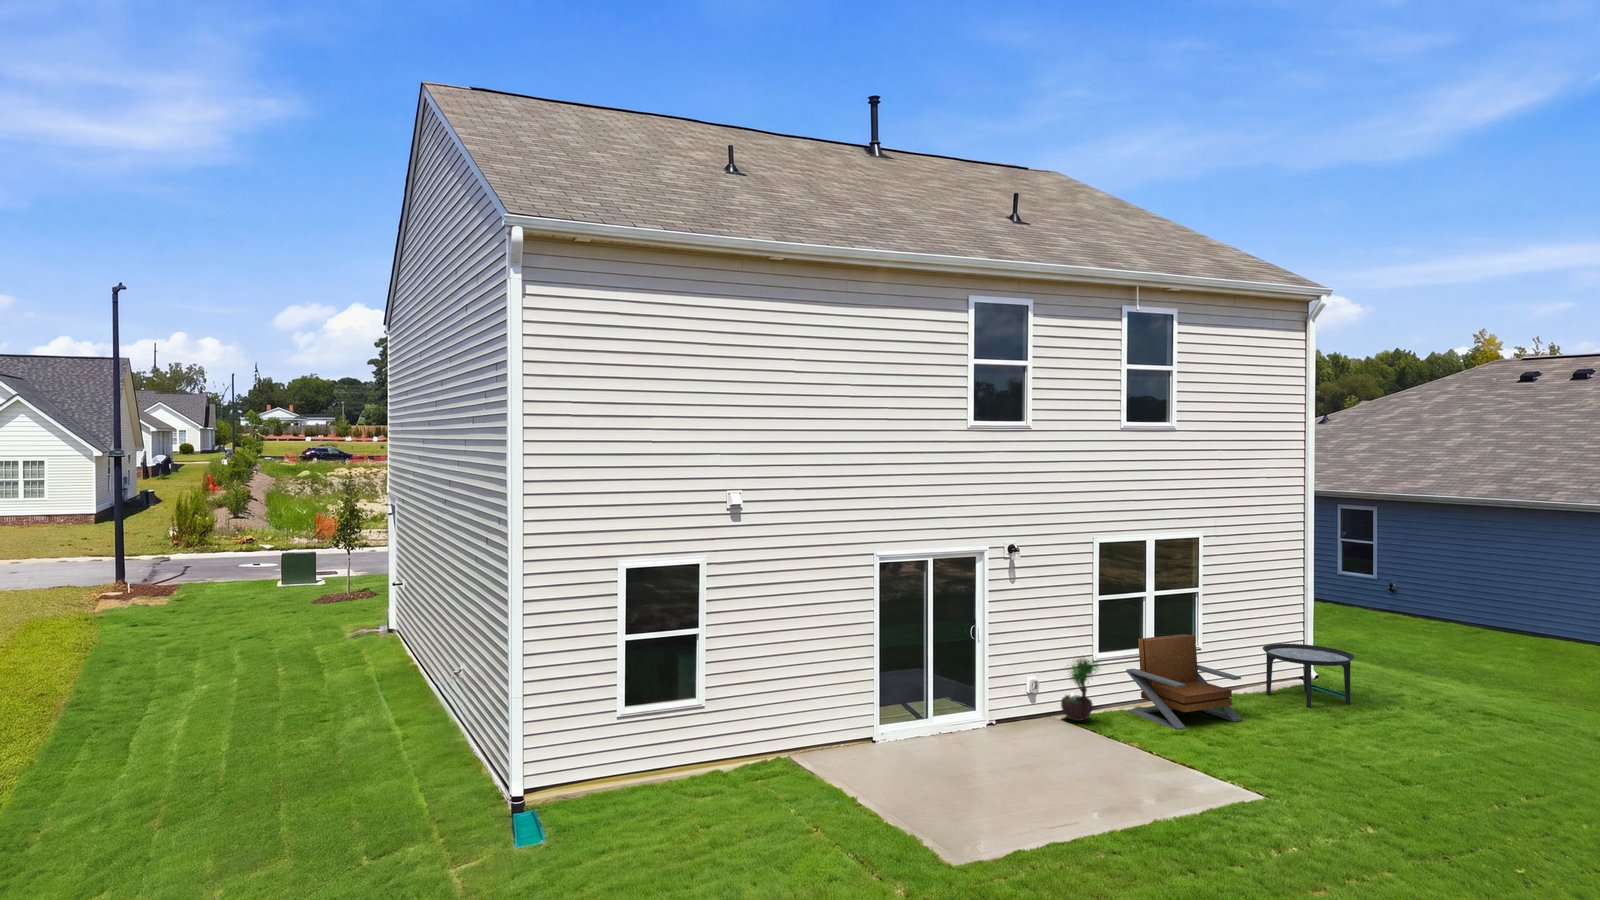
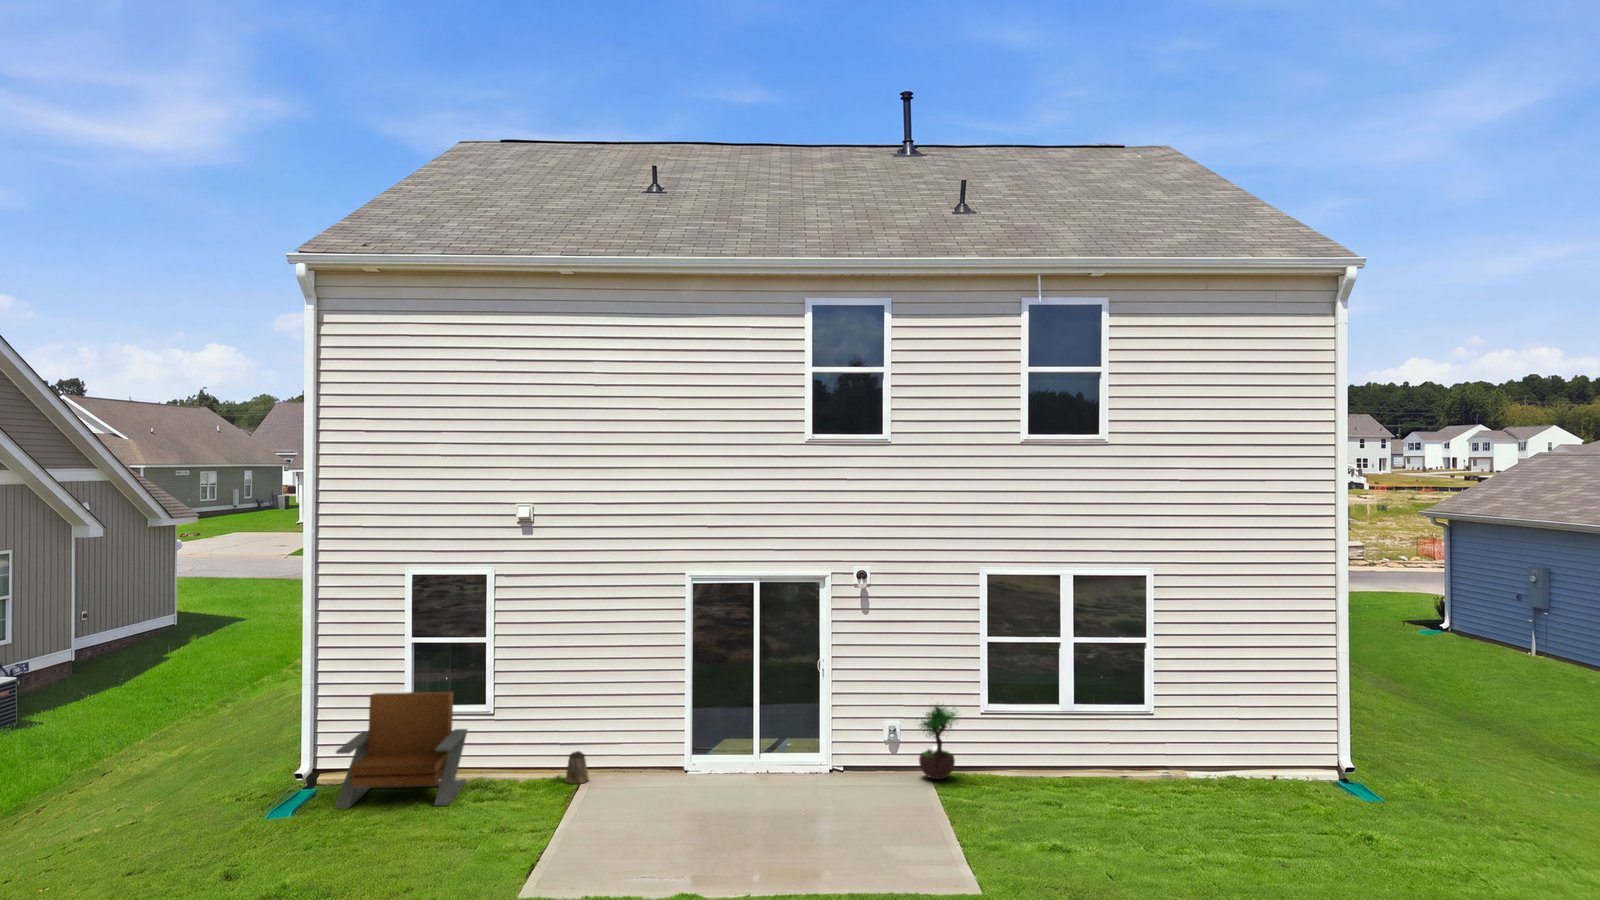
lounge chair: present [1126,634,1241,730] -> present [334,692,467,809]
round table: present [1263,644,1355,708] -> none [1228,715,1343,797]
watering can: none [785,729,813,762] -> present [565,751,589,784]

